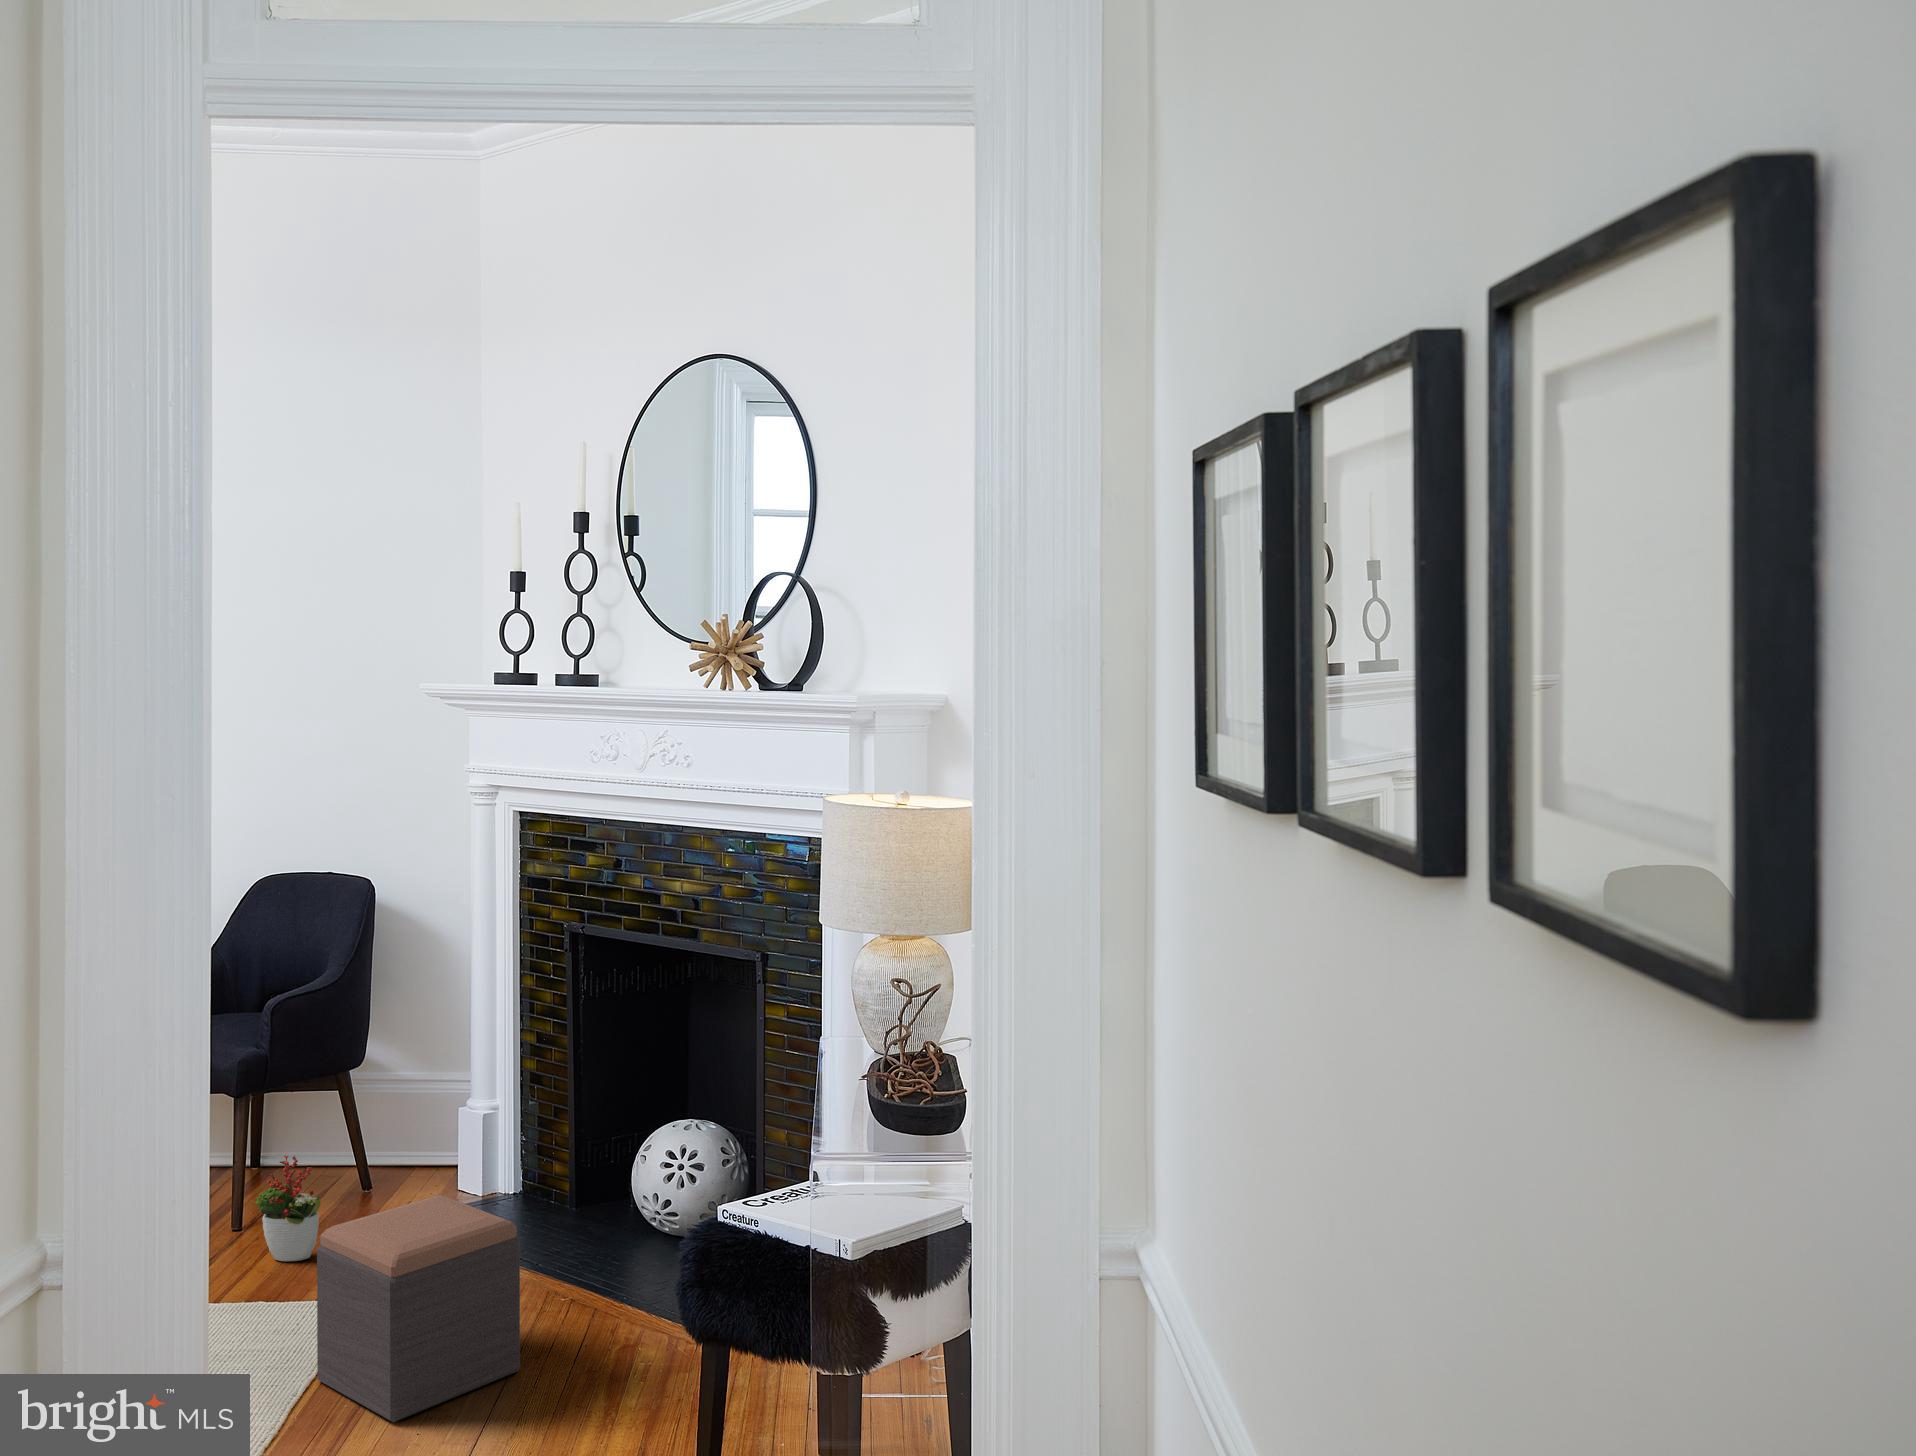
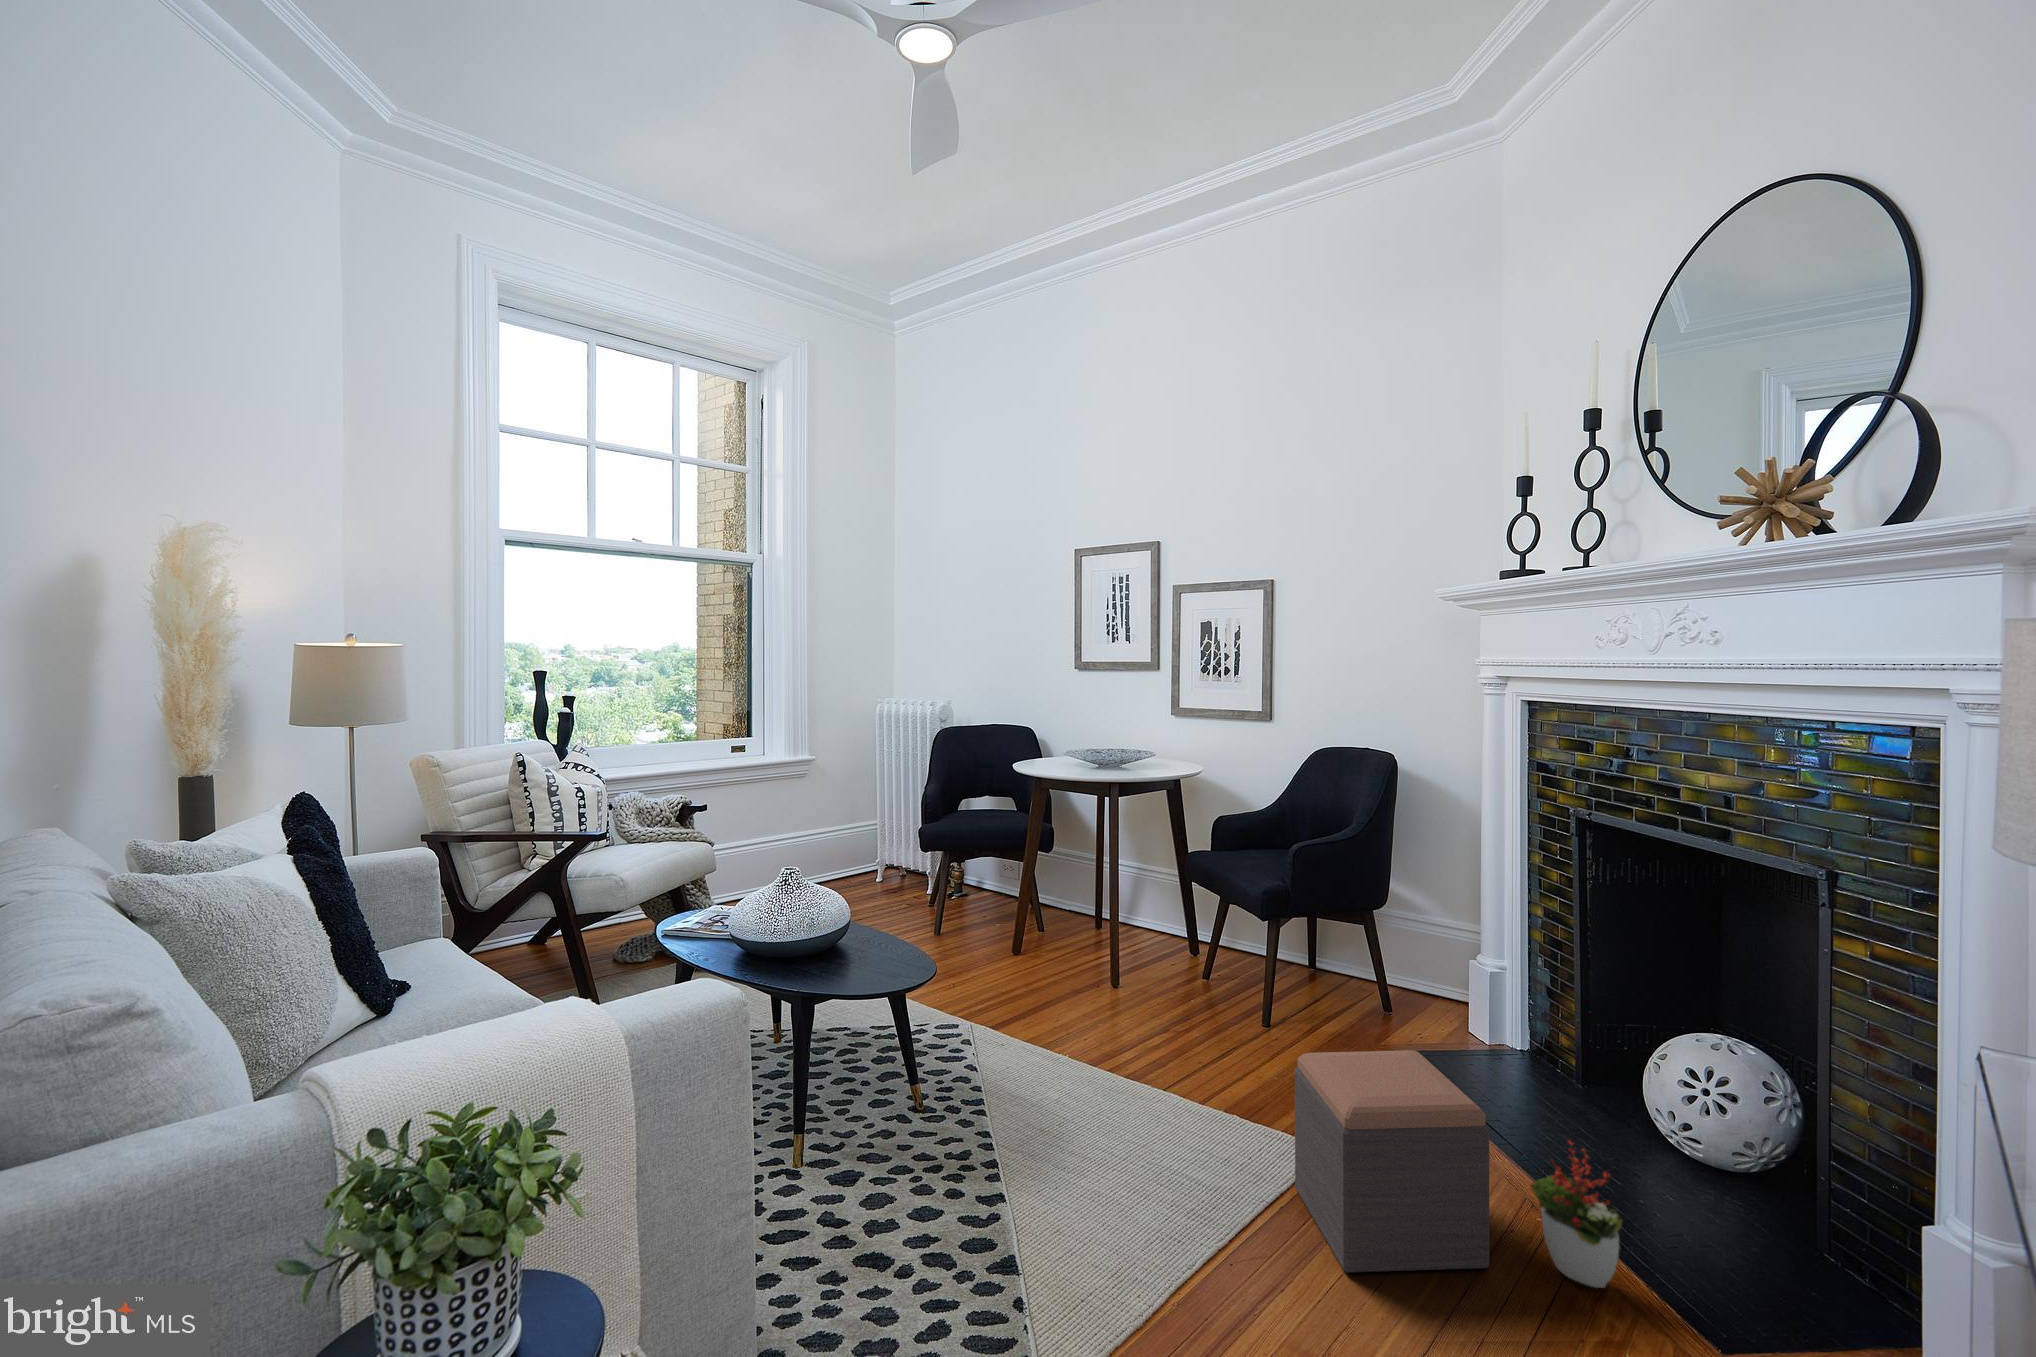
decorative plant: present [254,1155,320,1261] -> present [1531,1141,1622,1288]

